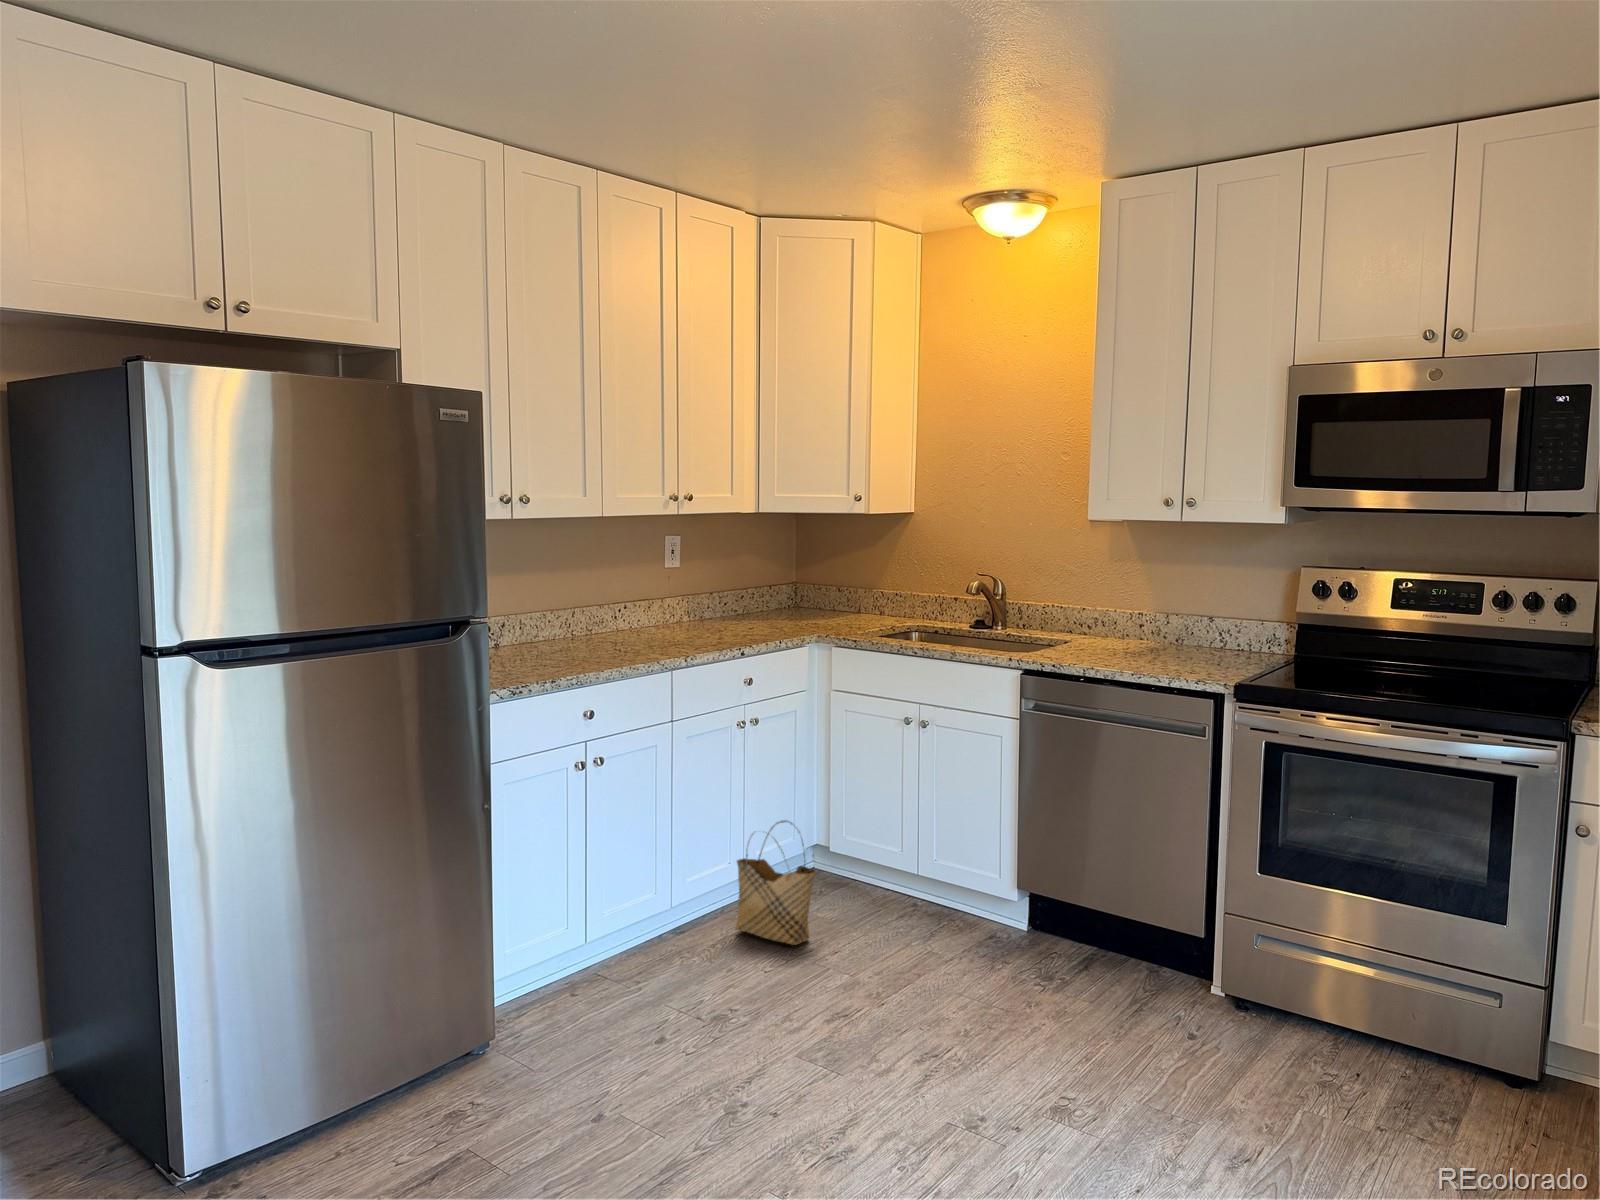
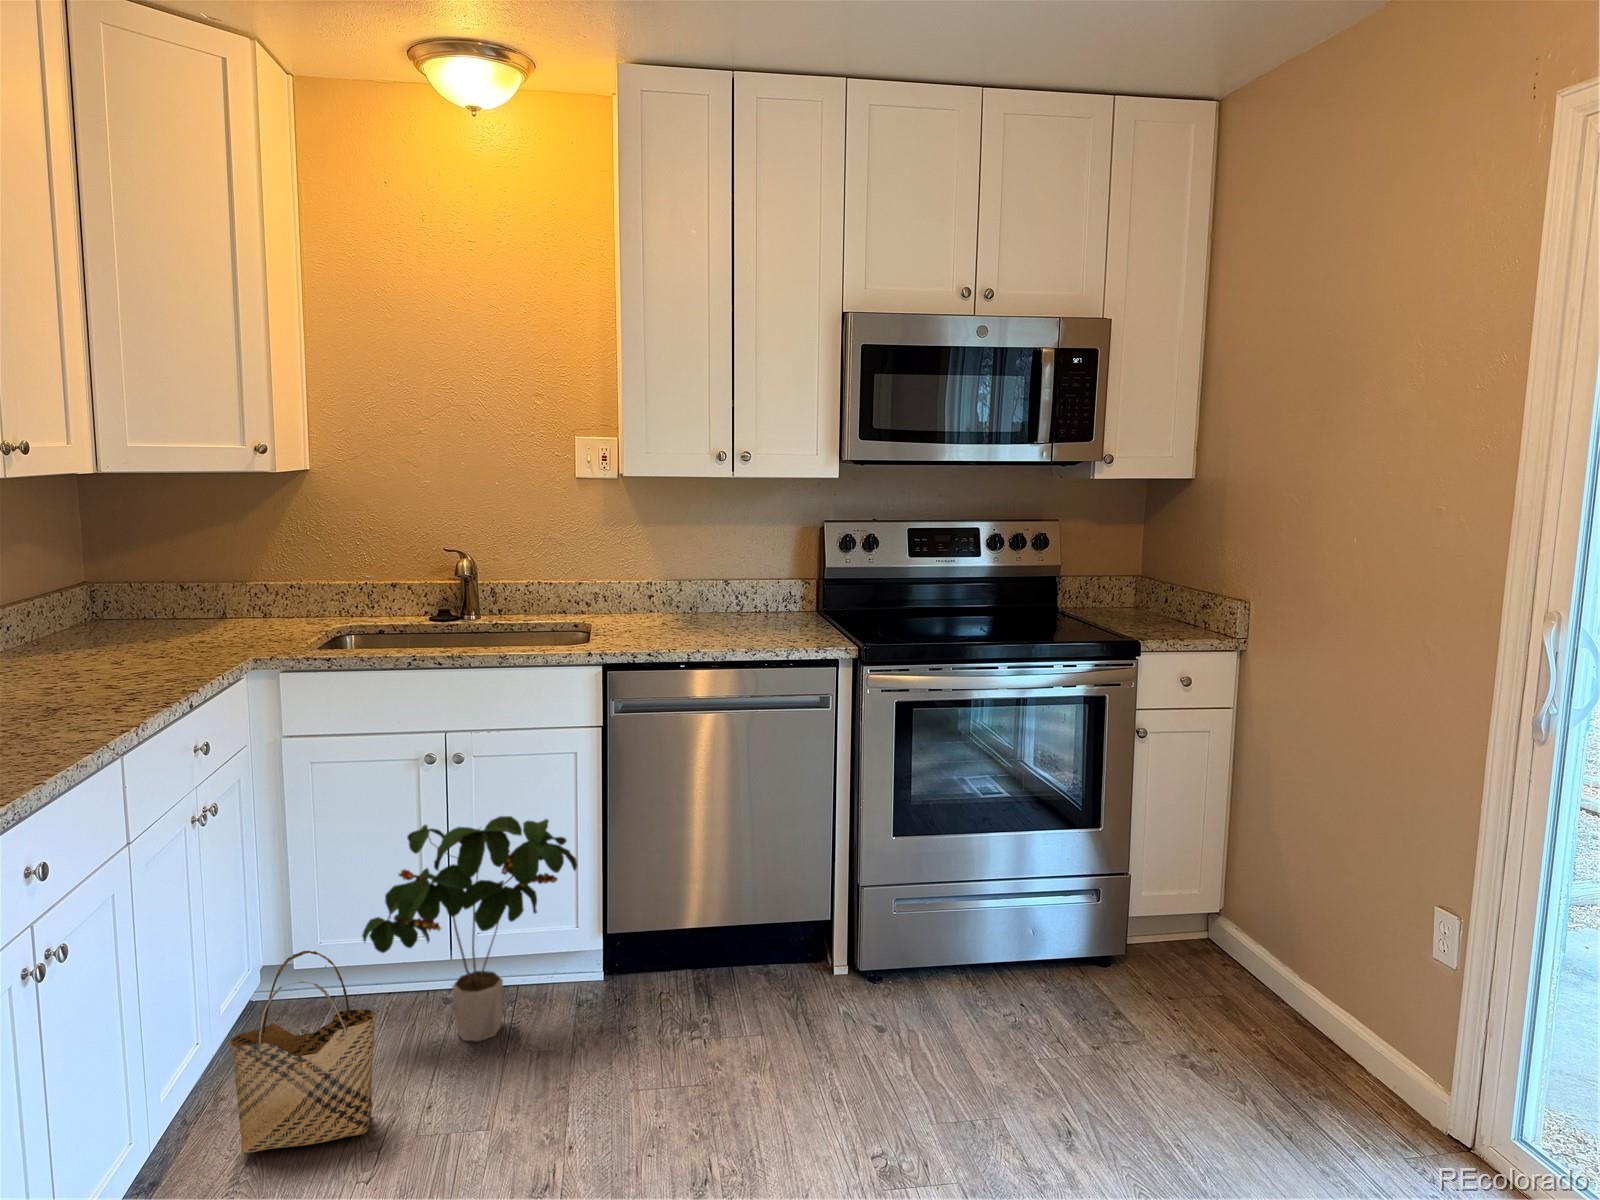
potted plant: none [844,765,986,931] -> present [362,816,577,1042]

